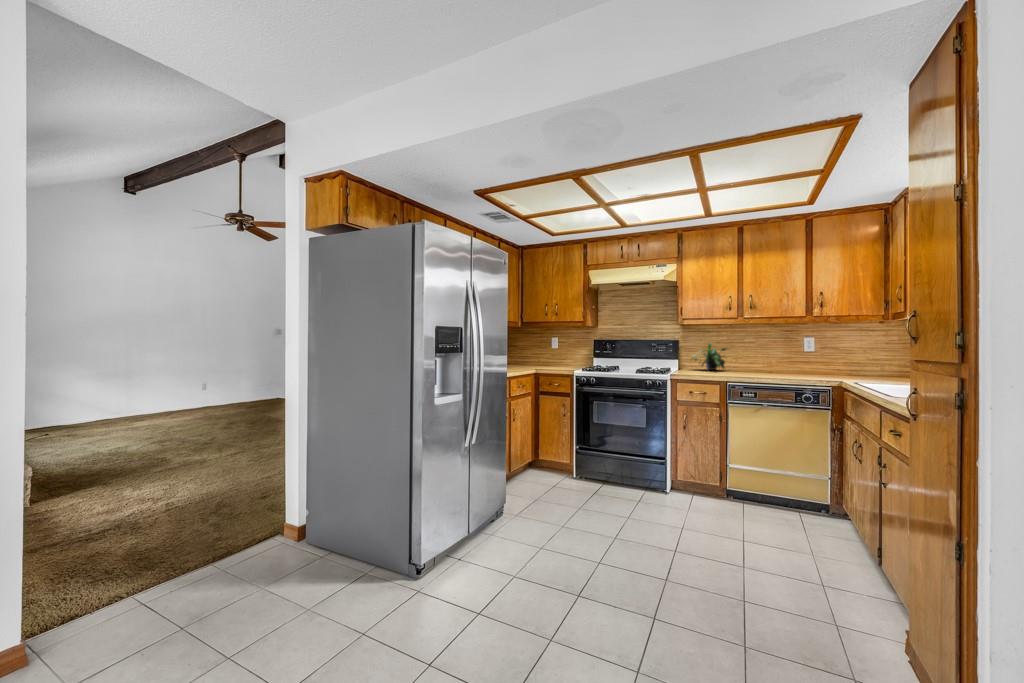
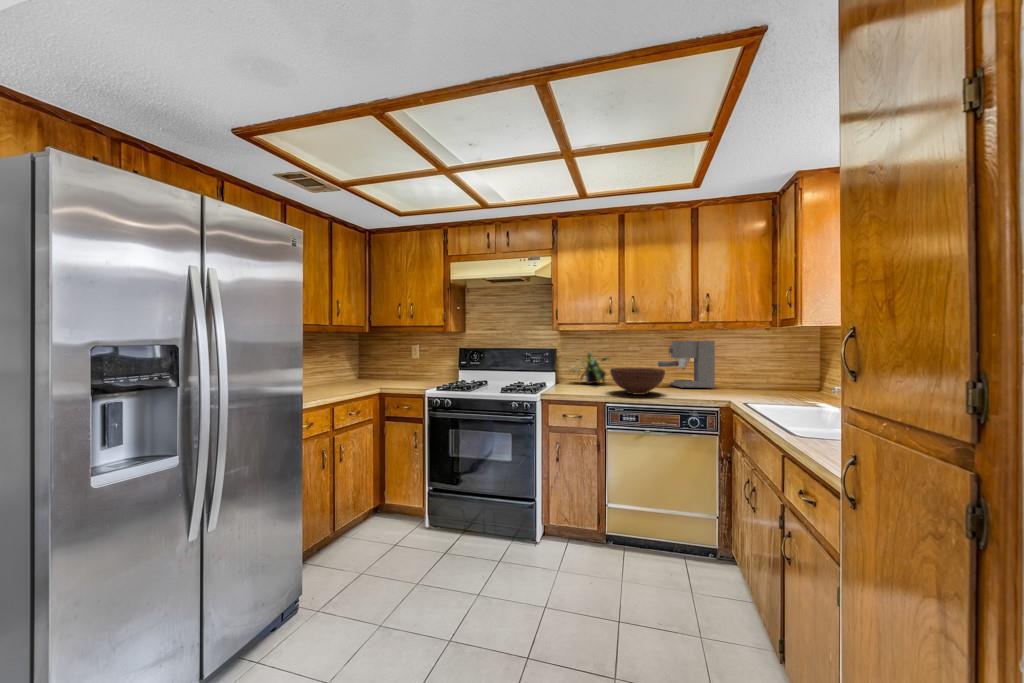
coffee maker: none [774,333,829,375] -> present [658,341,715,388]
fruit bowl: none [731,356,781,377] -> present [610,368,665,395]

